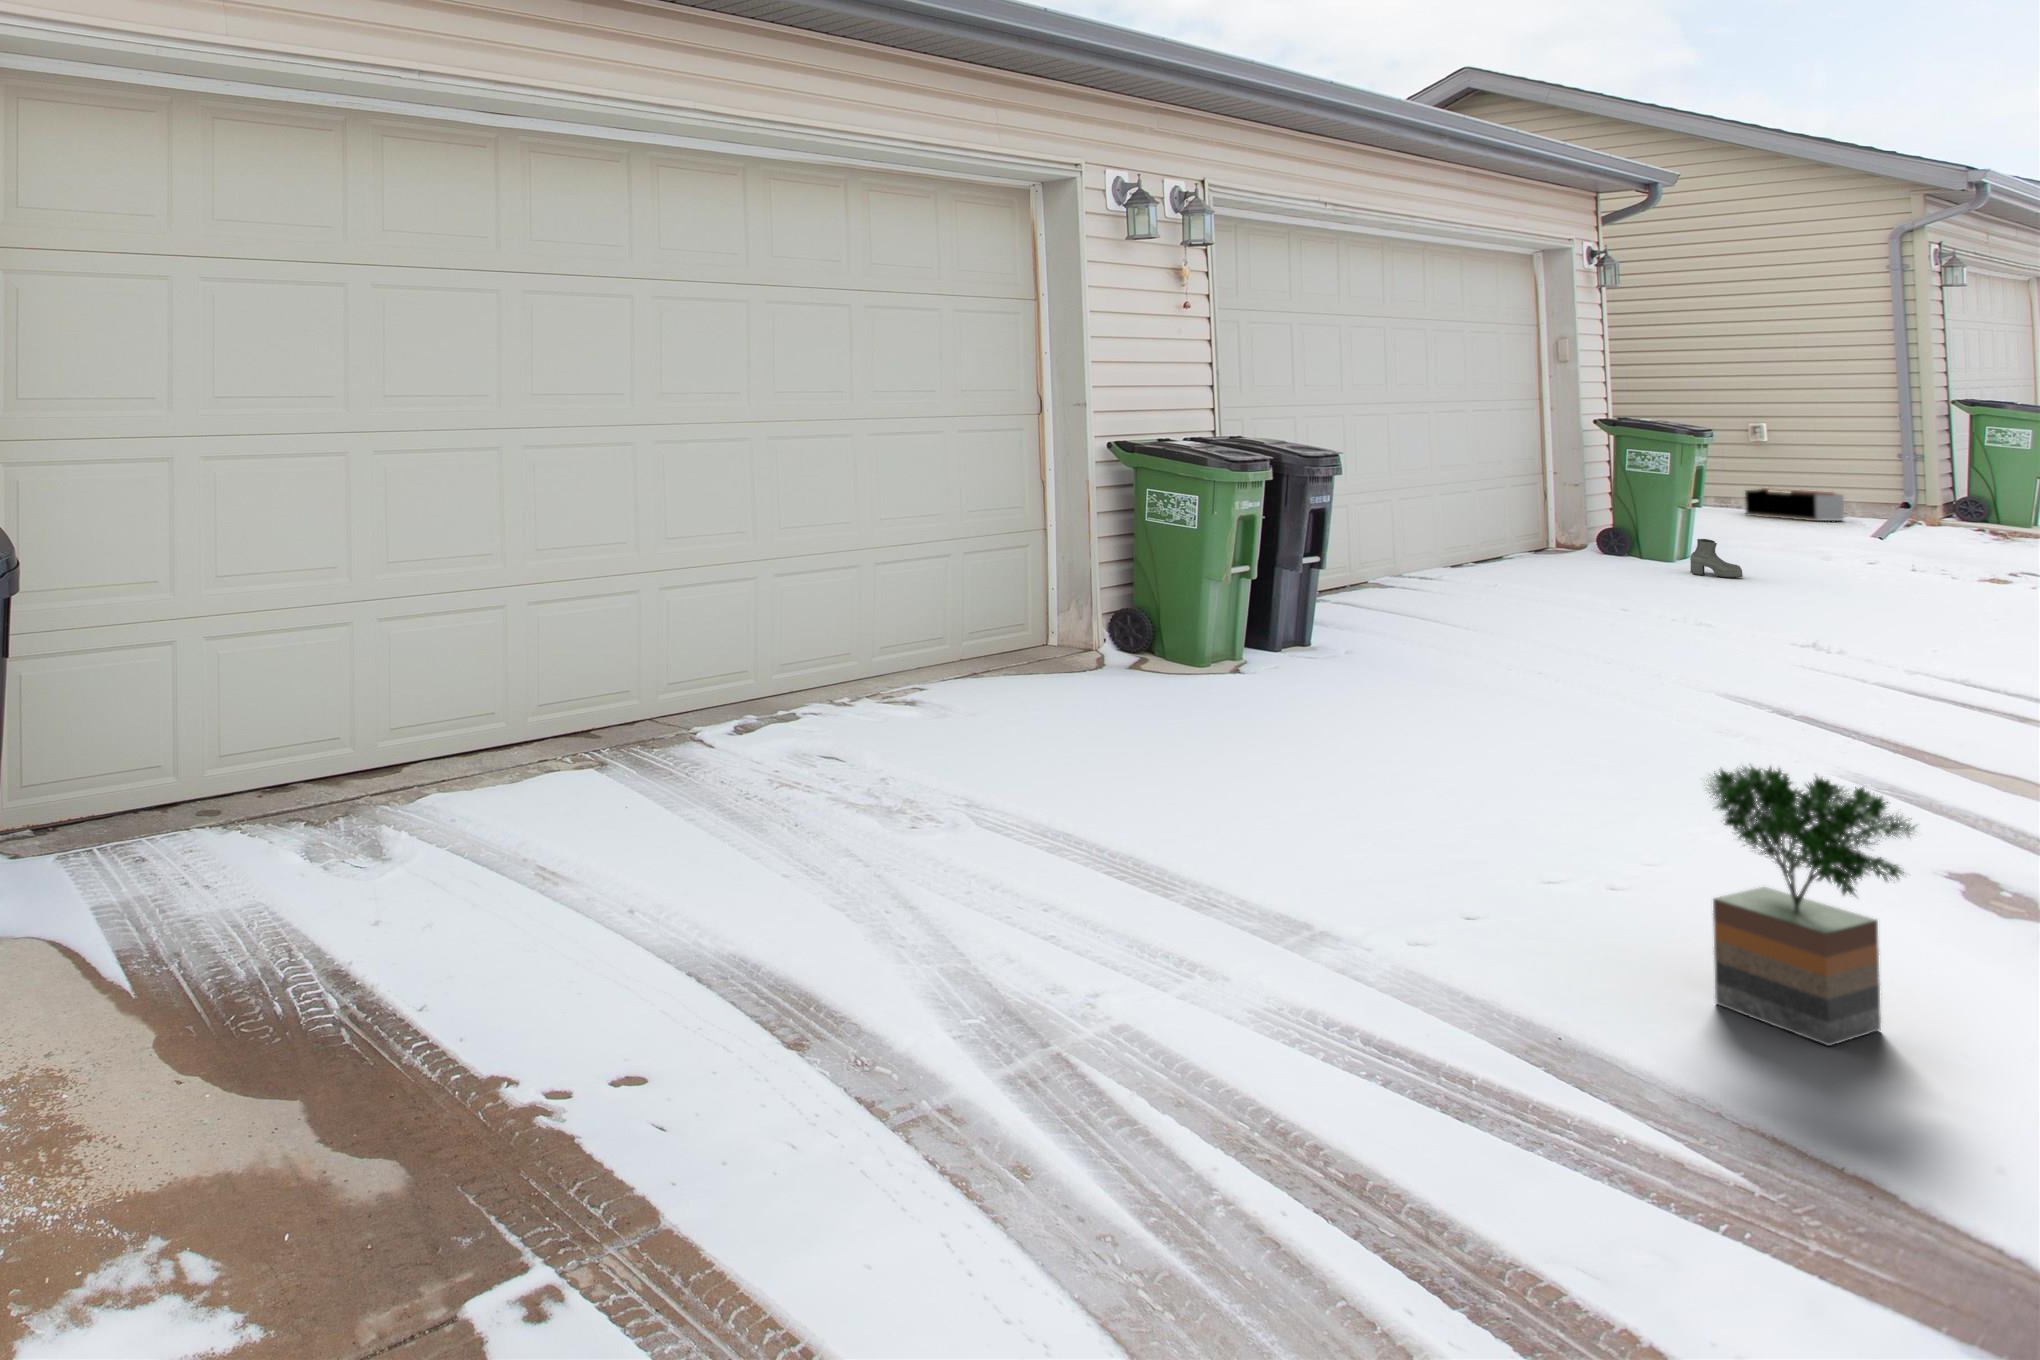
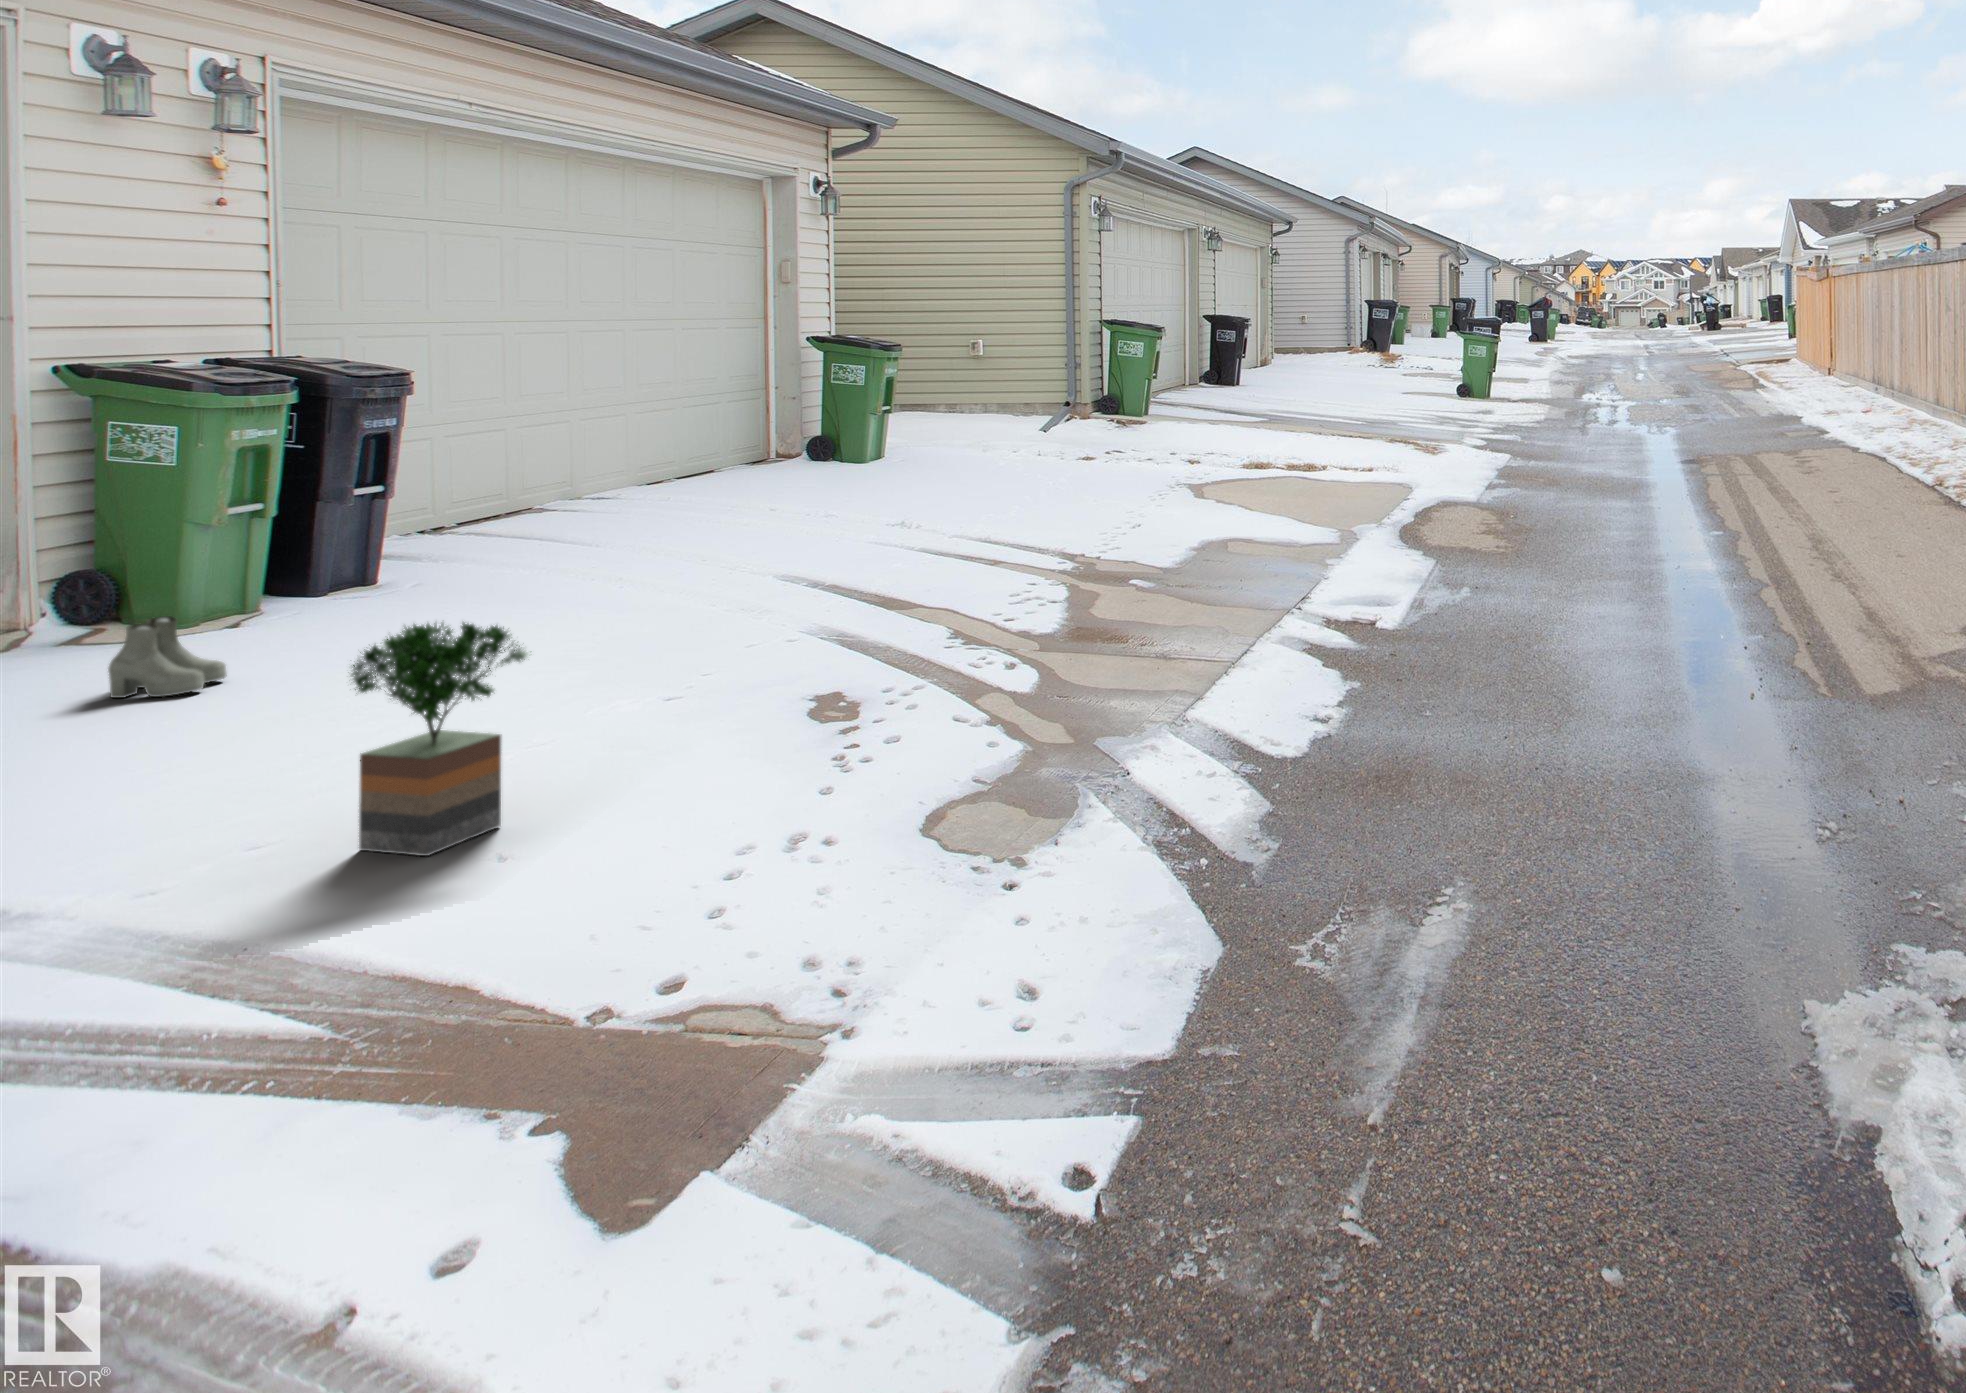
storage bin: present [1745,488,1844,521] -> none [978,392,1038,416]
boots: present [1690,539,1743,578] -> present [108,616,227,698]

